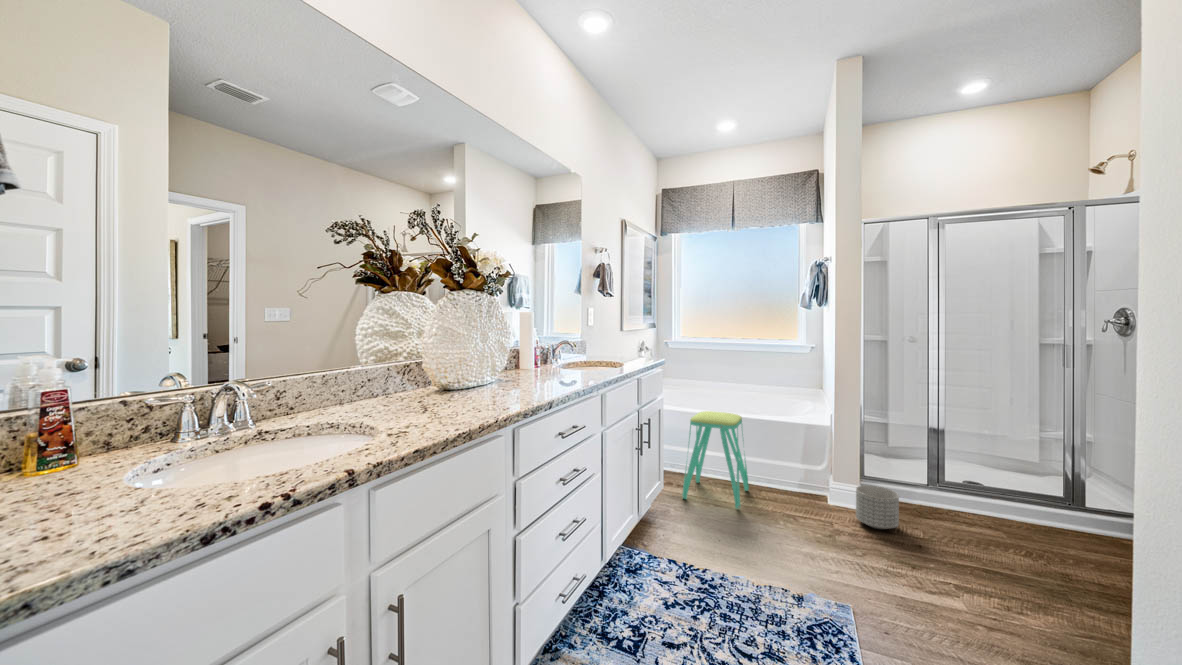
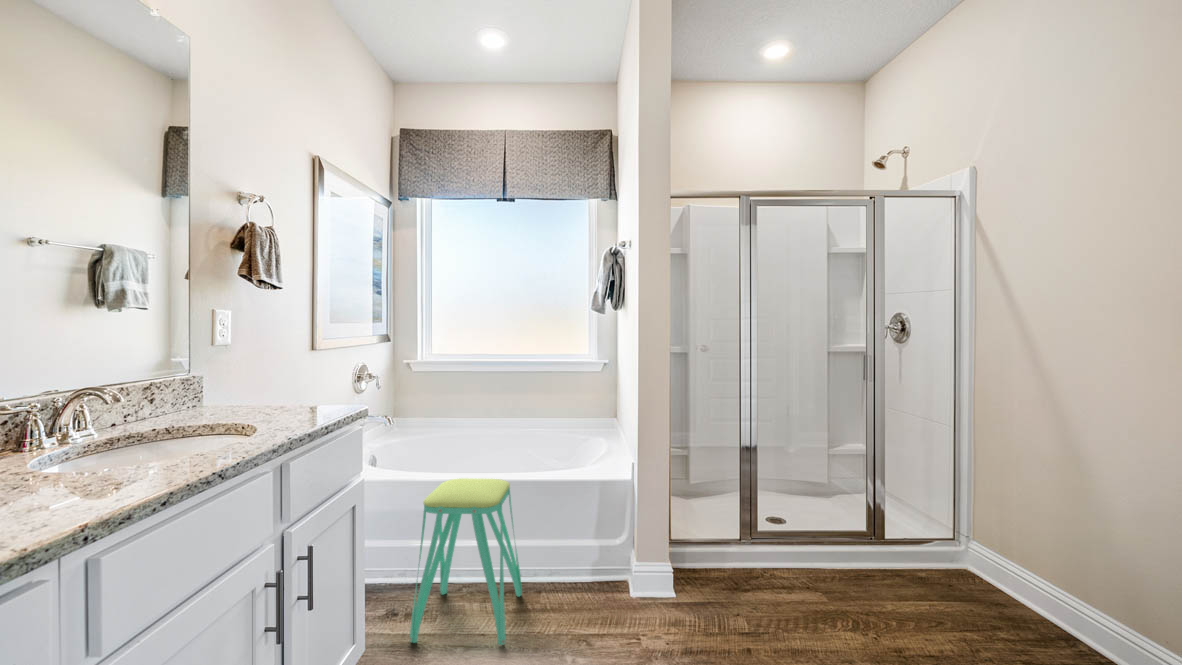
planter: present [856,485,899,529] -> none [668,566,721,636]

